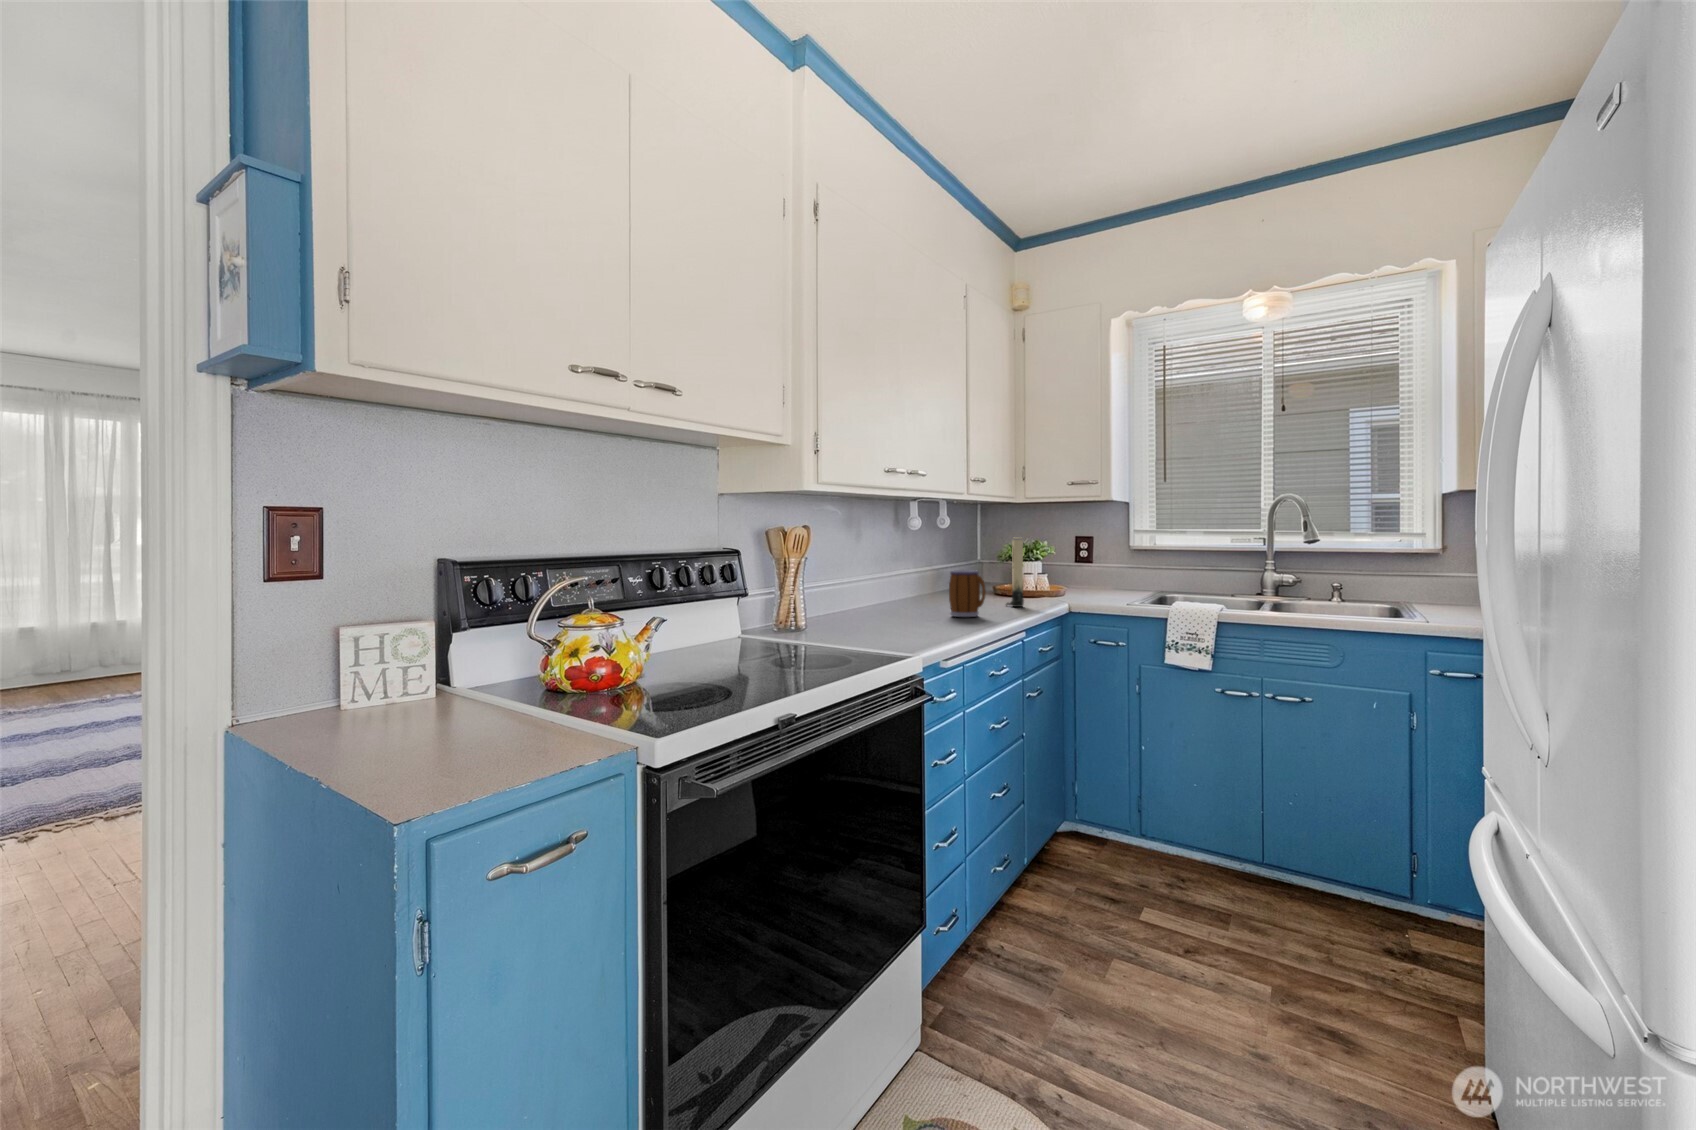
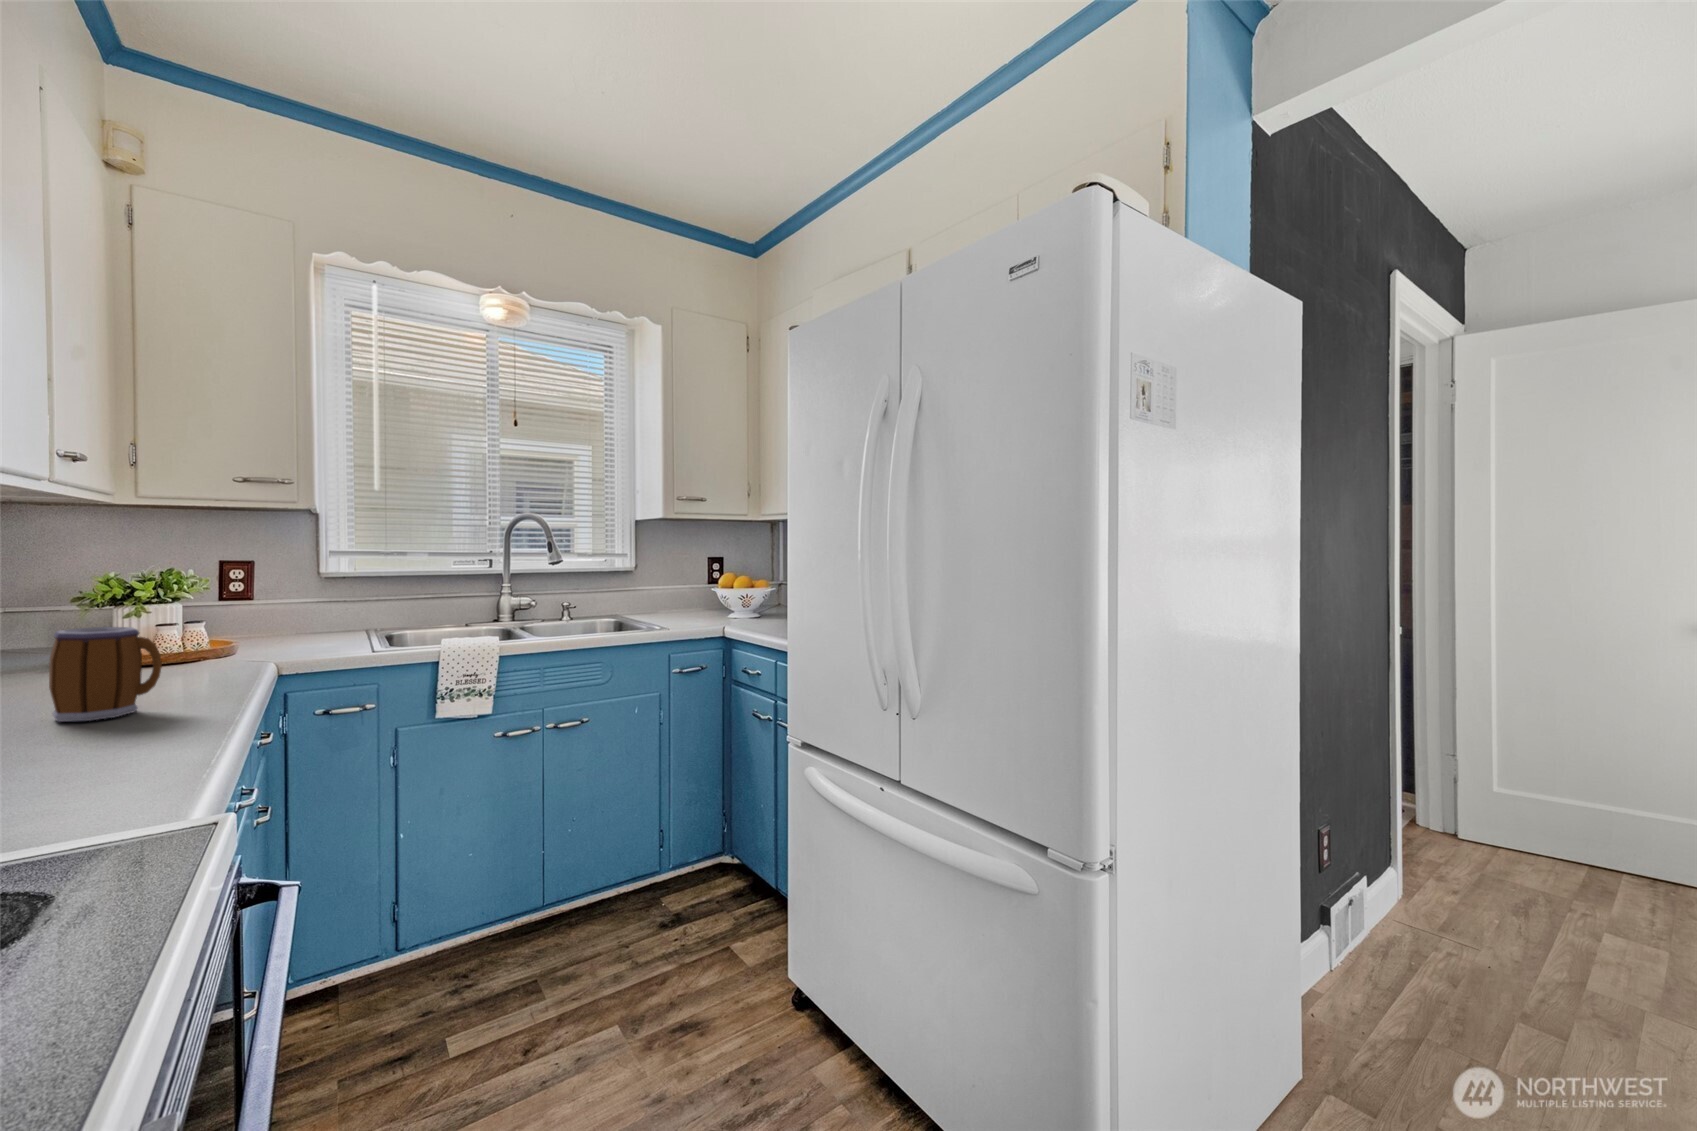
candle: present [1006,538,1024,607] -> none [153,562,200,677]

